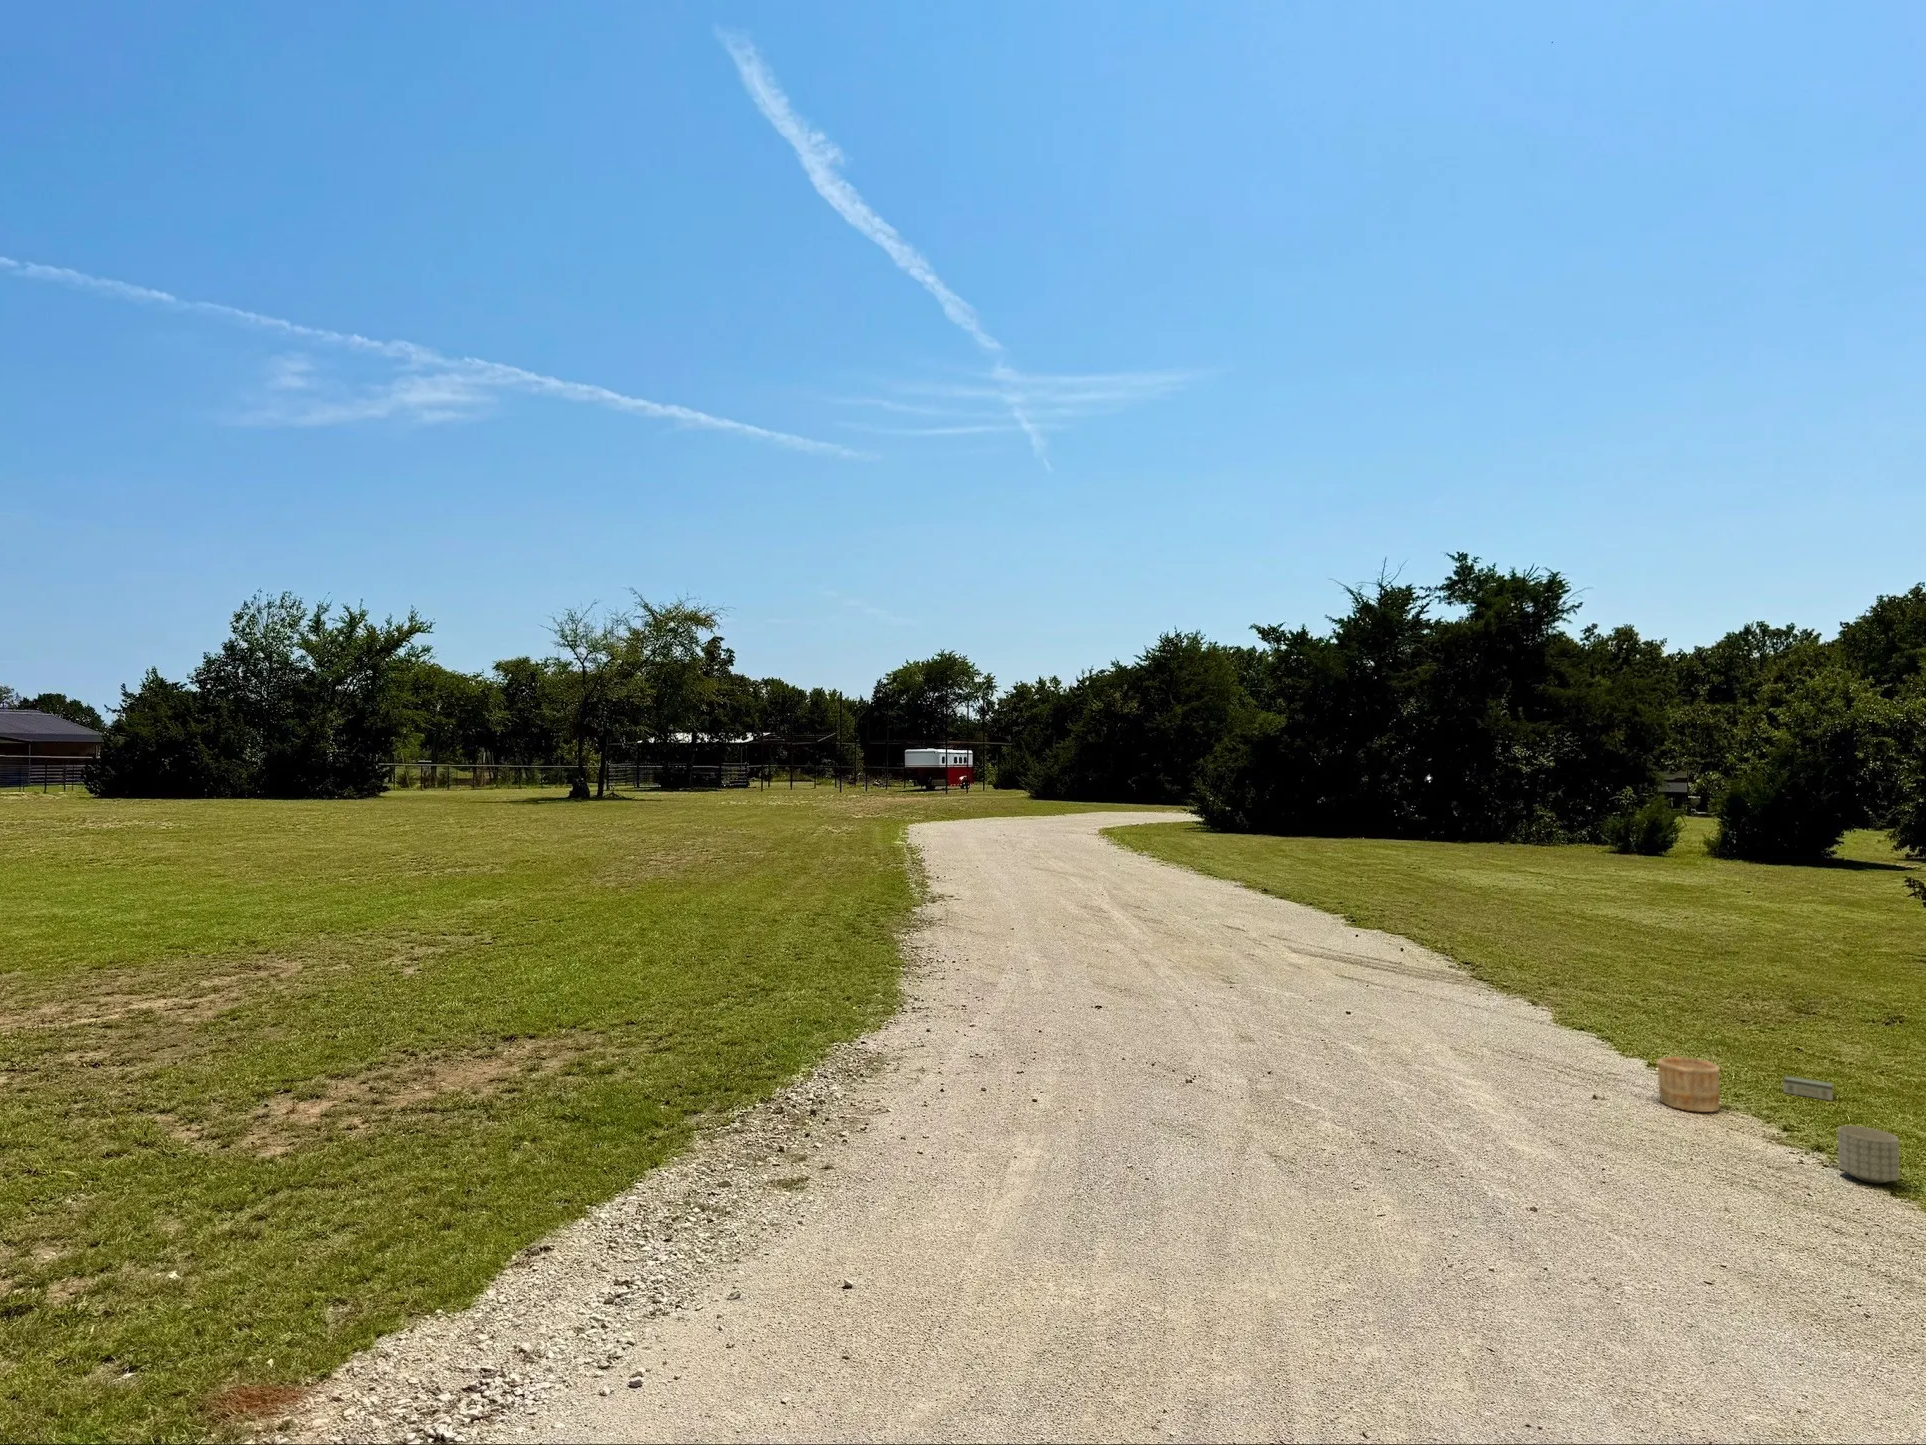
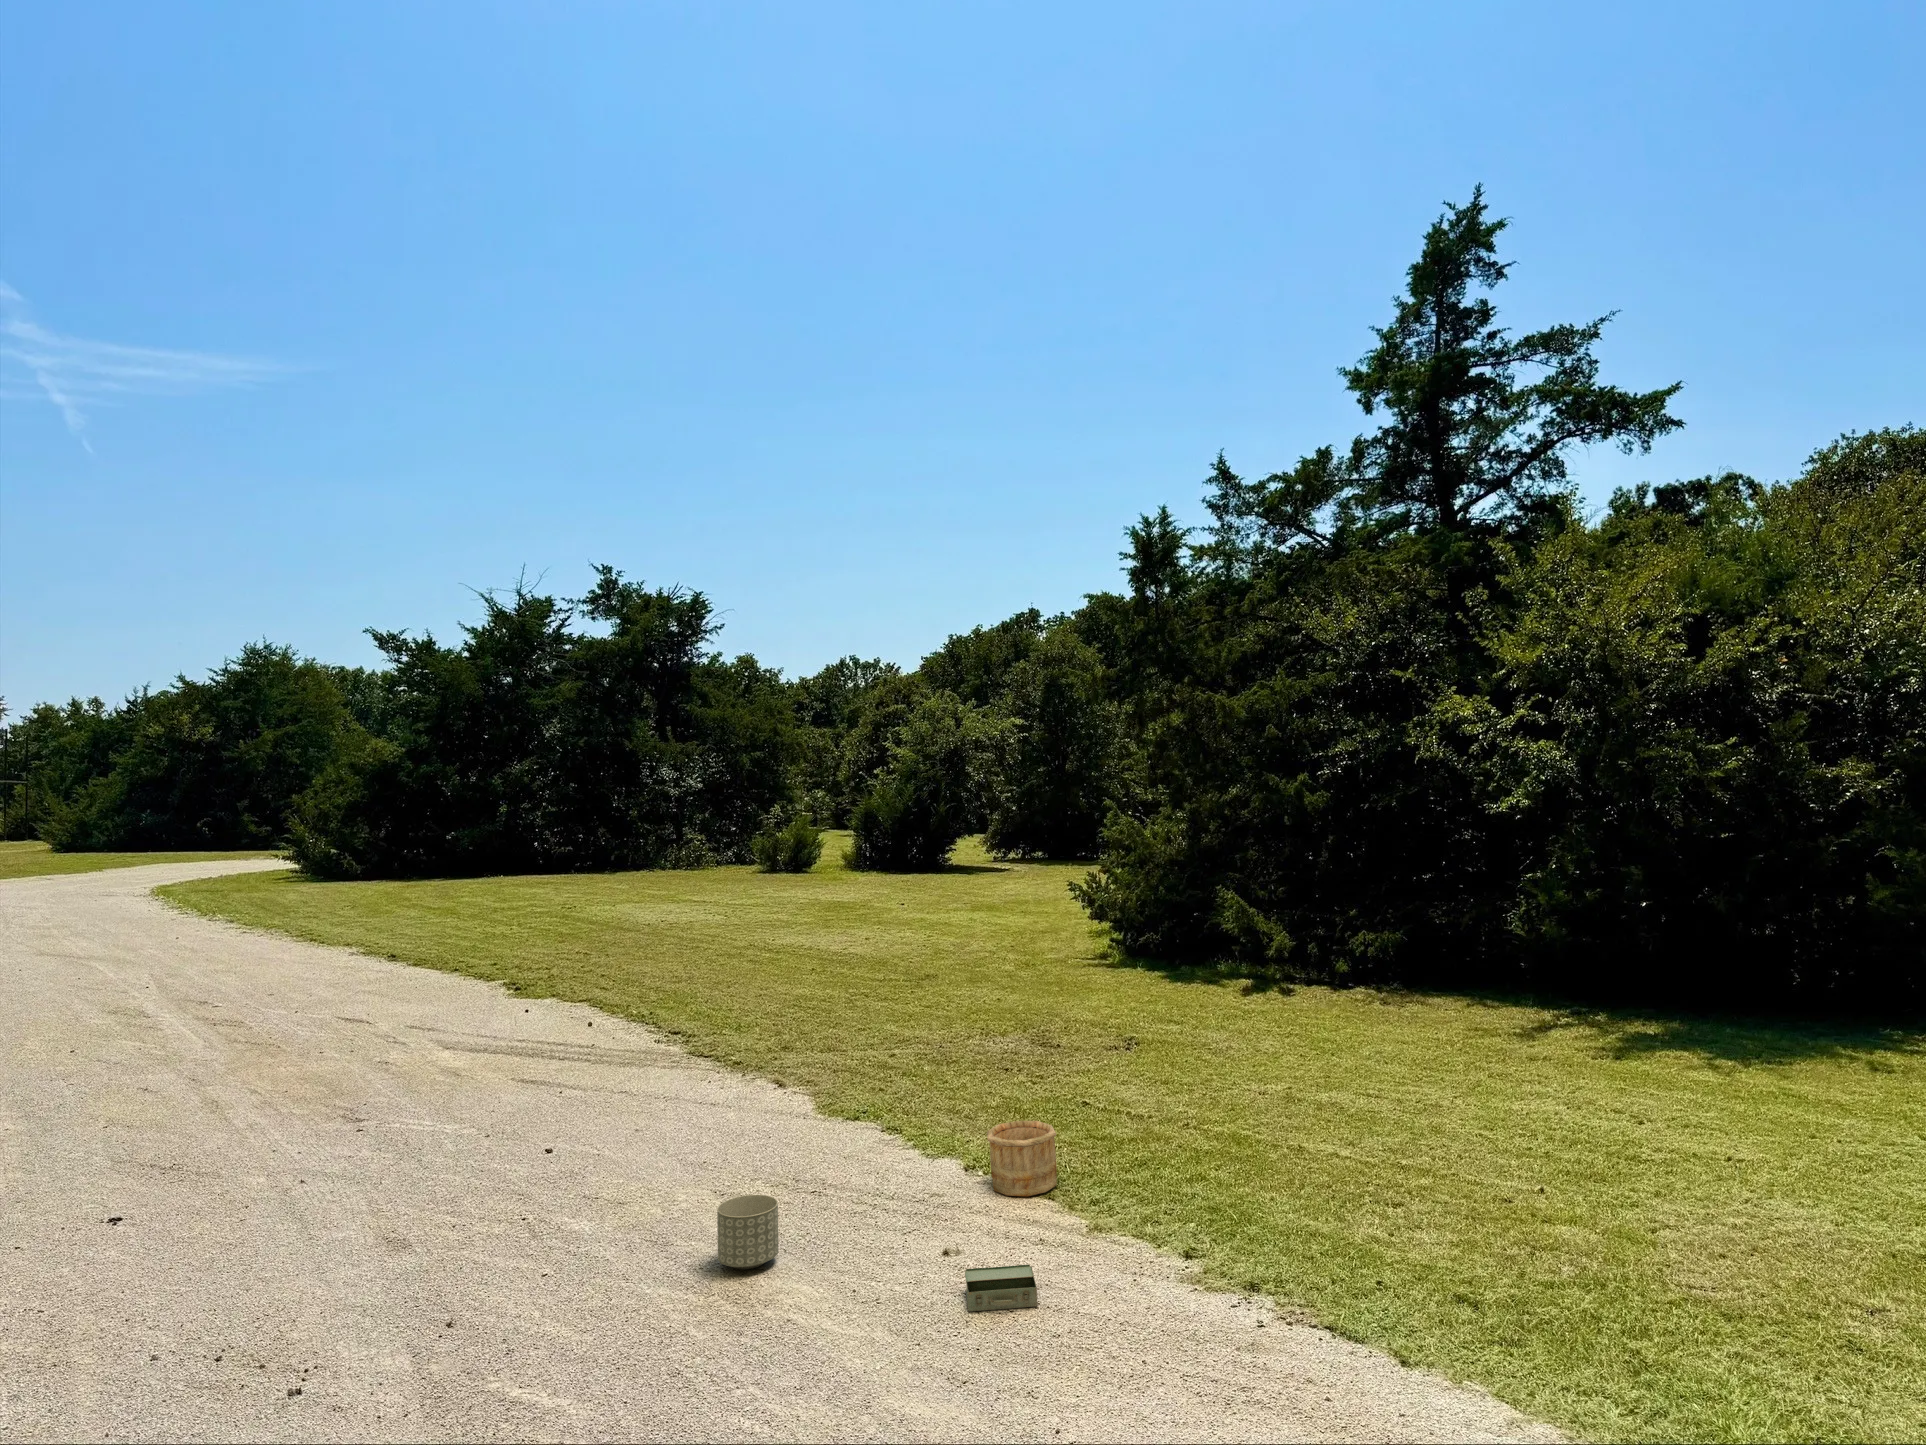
toolbox: present [1783,1076,1833,1100] -> present [965,1265,1037,1311]
planter: present [1838,1126,1899,1184] -> present [717,1195,779,1269]

